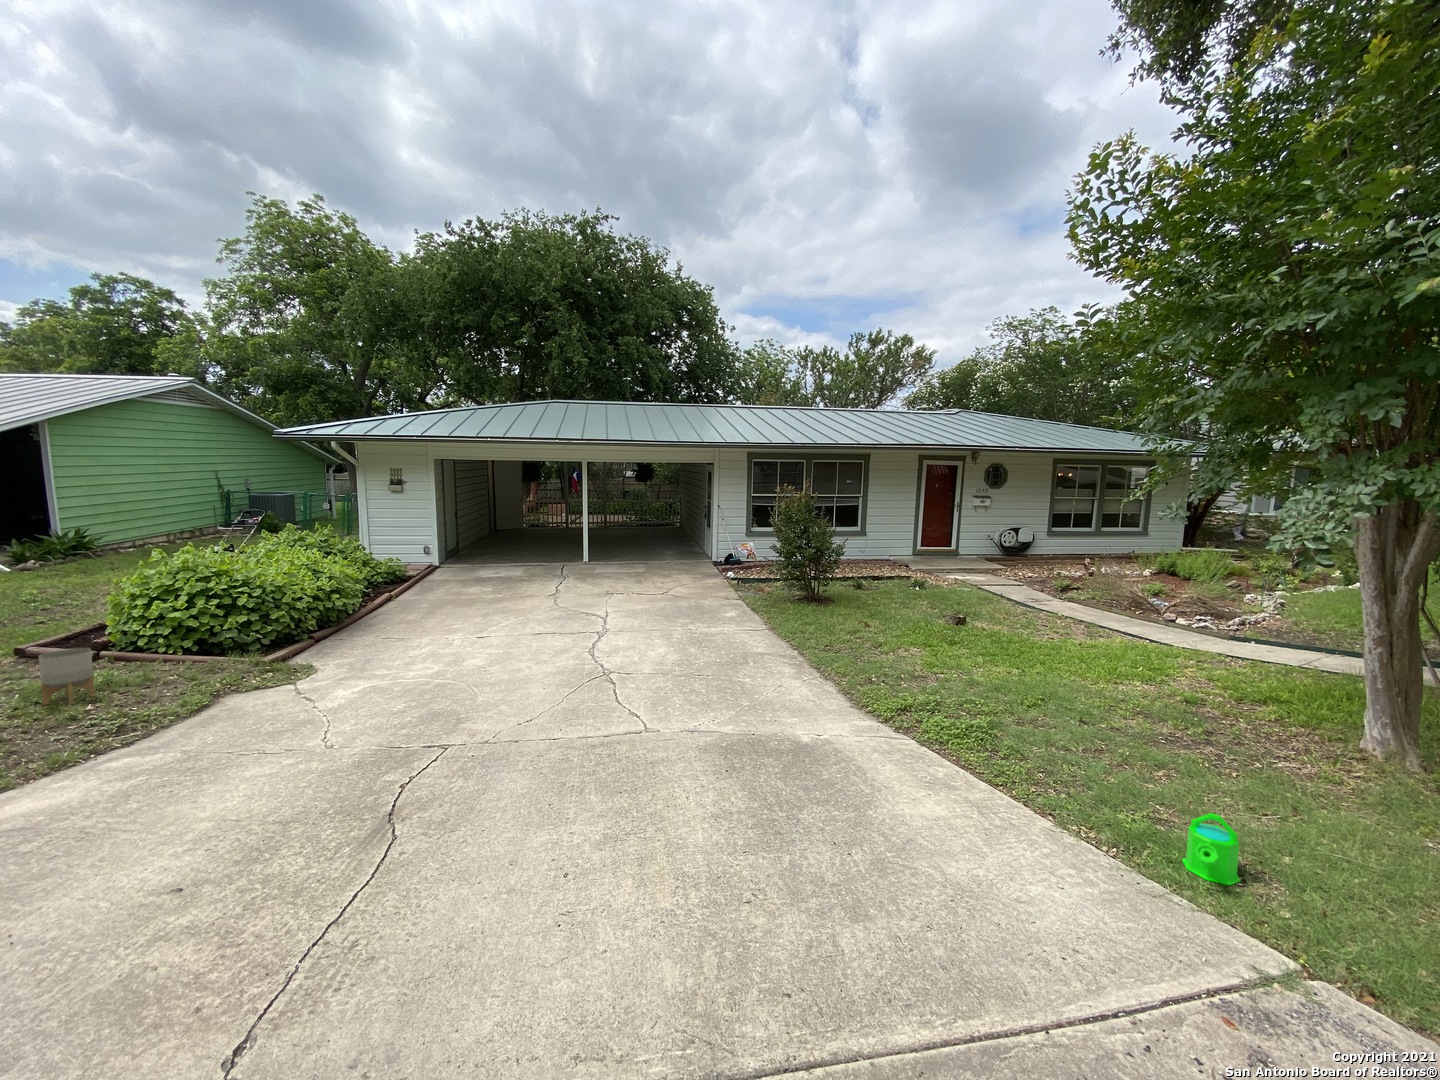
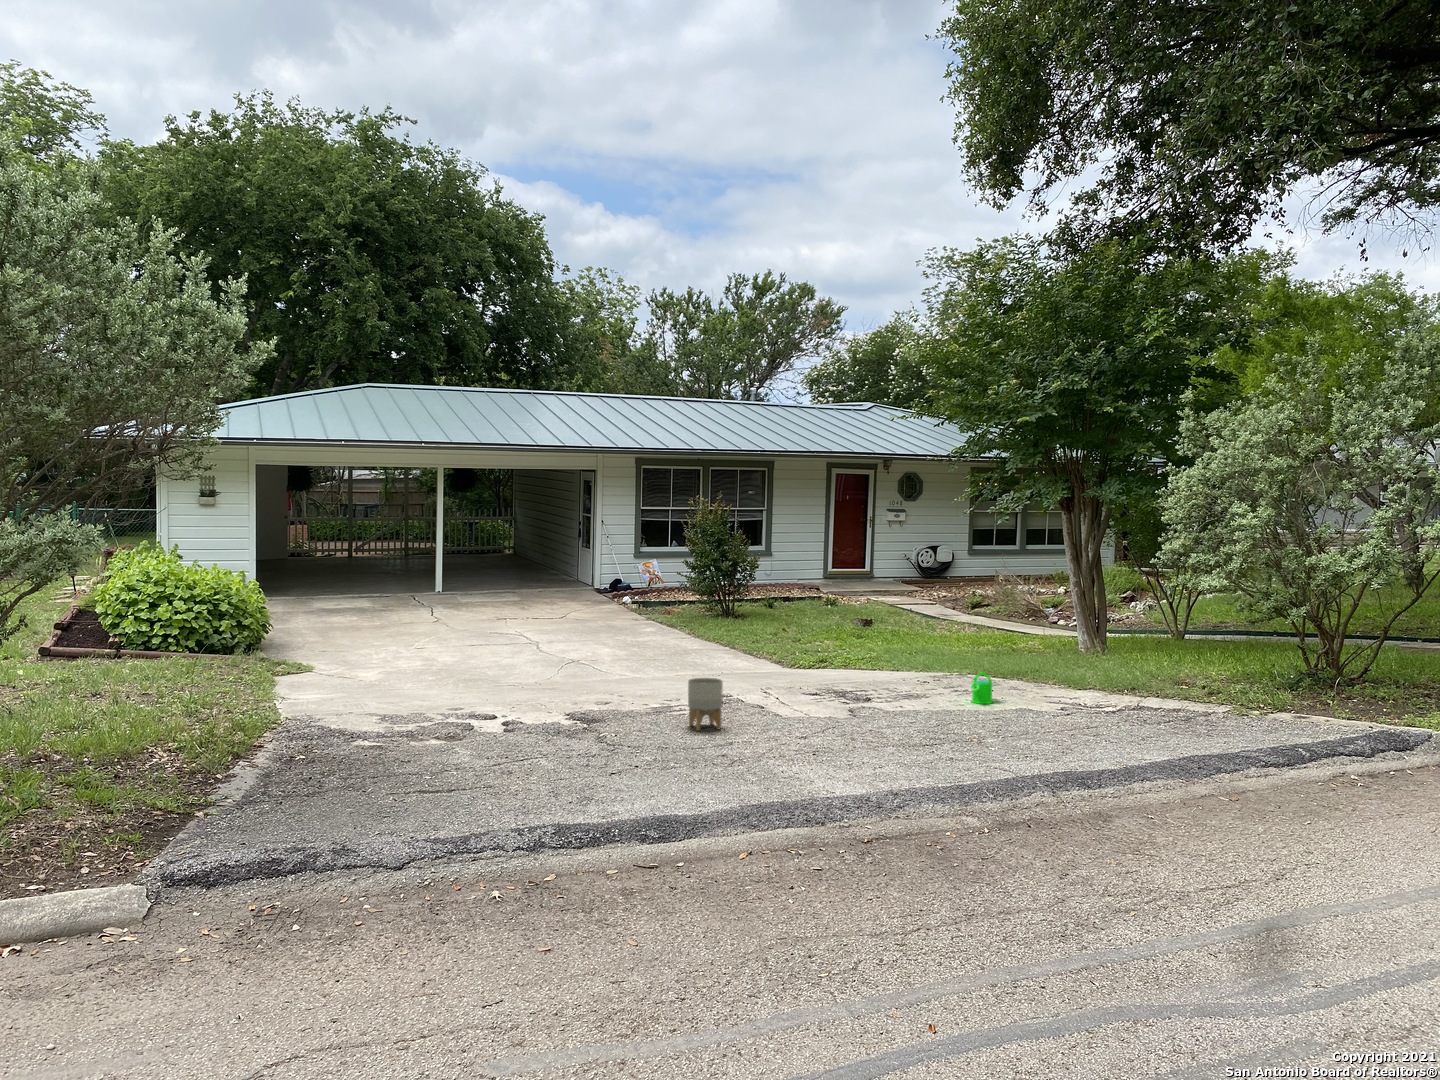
planter: present [39,648,95,705] -> present [688,678,723,731]

